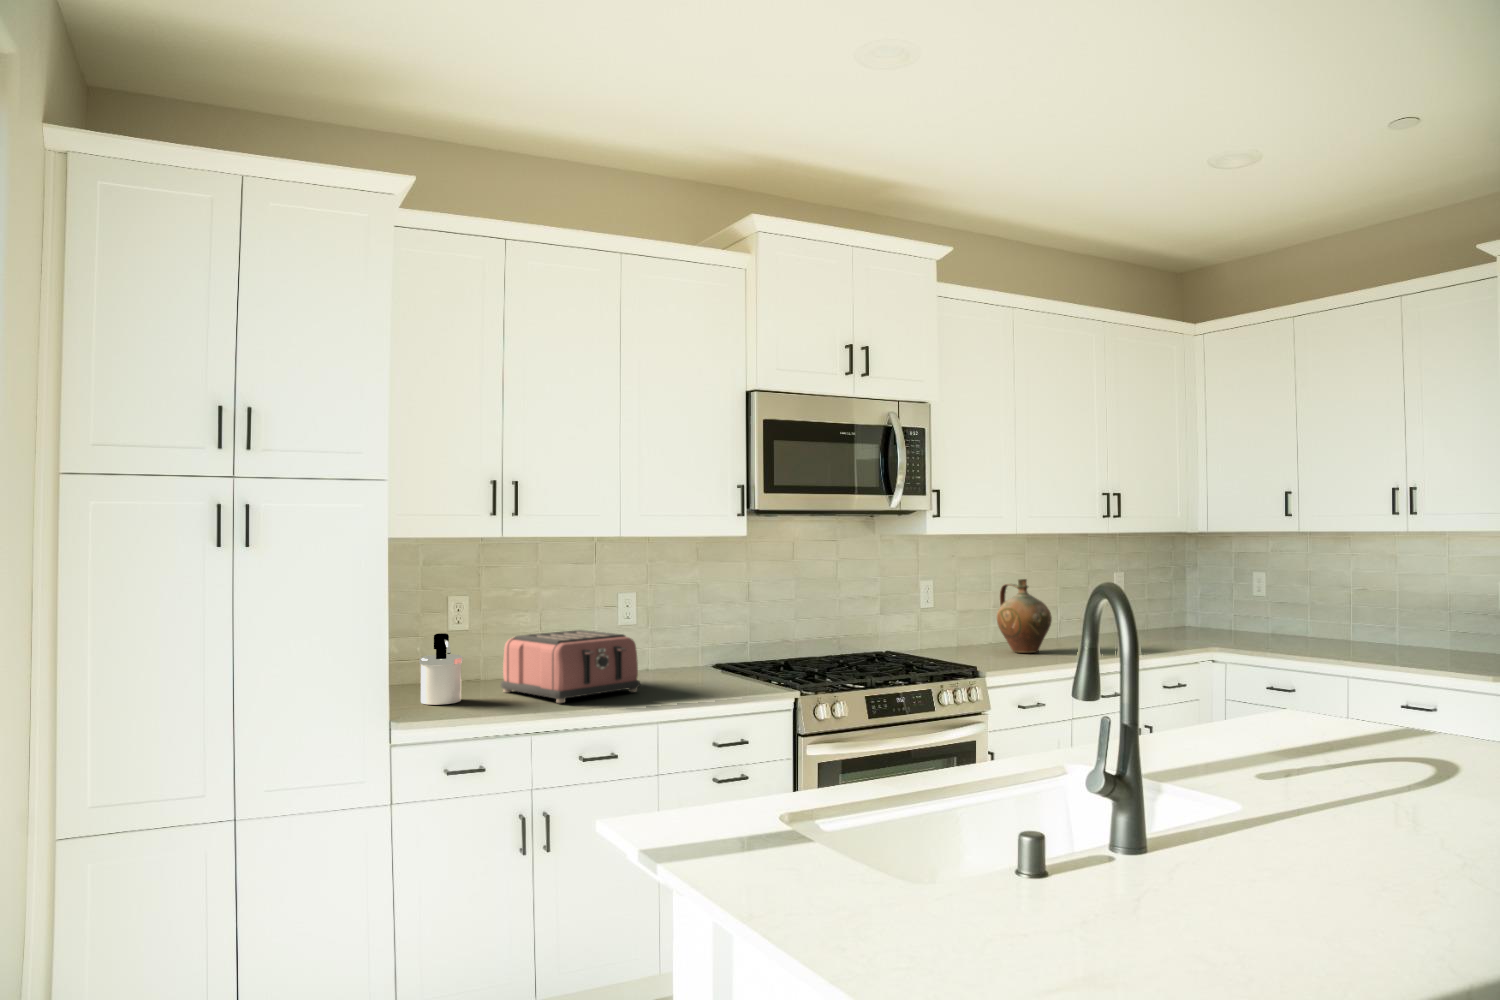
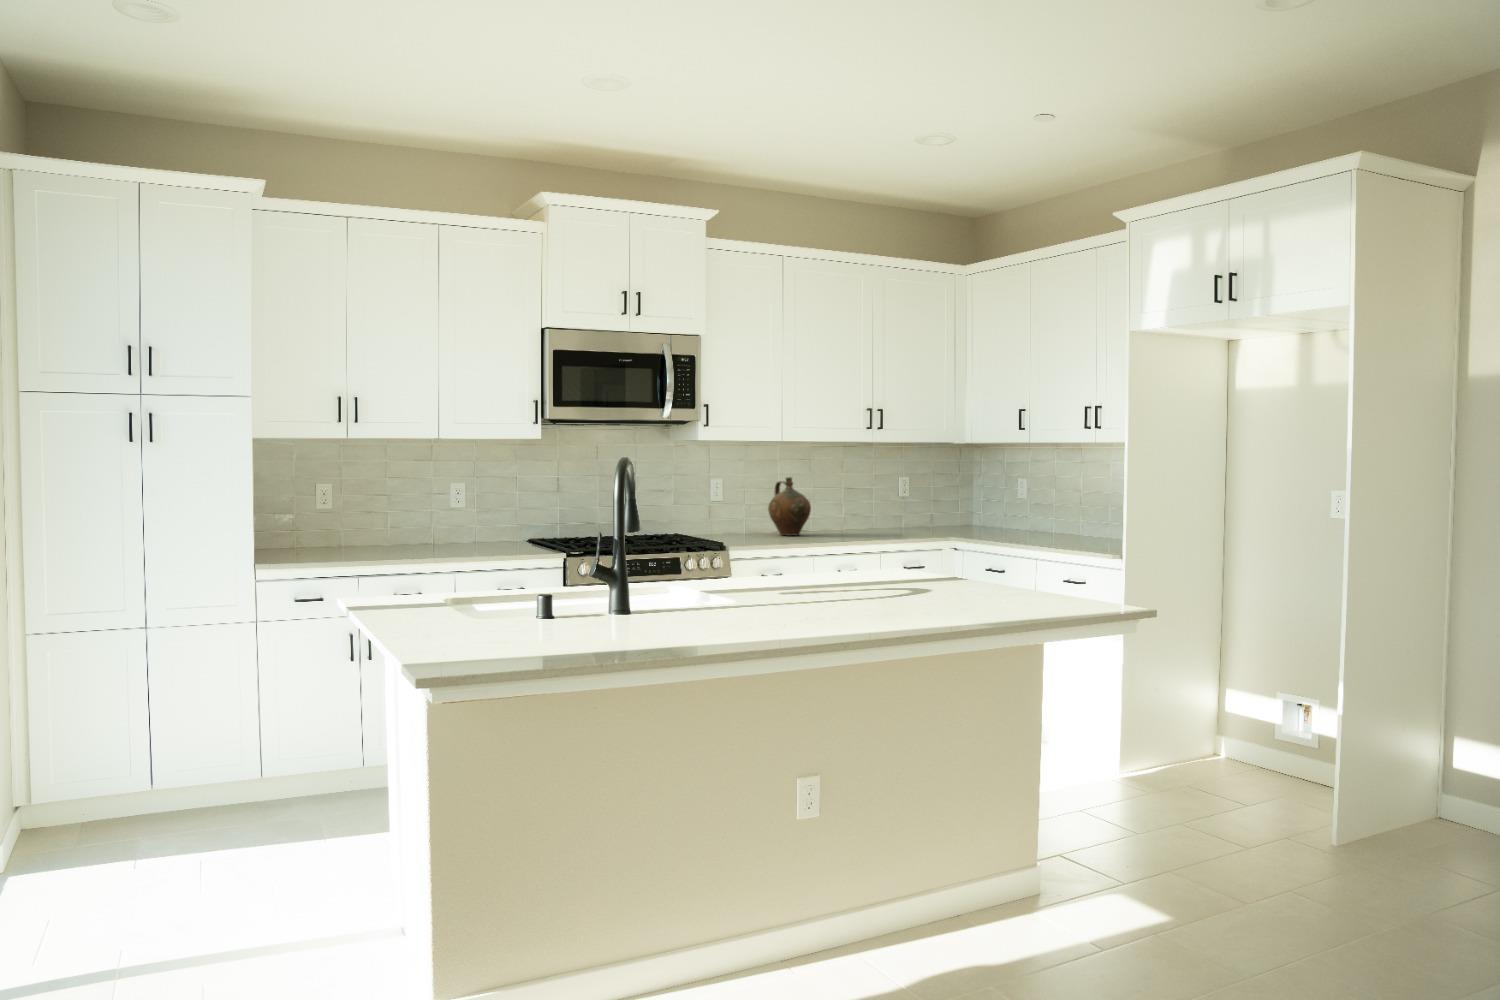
toaster: present [501,630,640,703] -> none [351,508,452,556]
soap dispenser: present [419,633,463,705] -> none [287,506,319,556]

